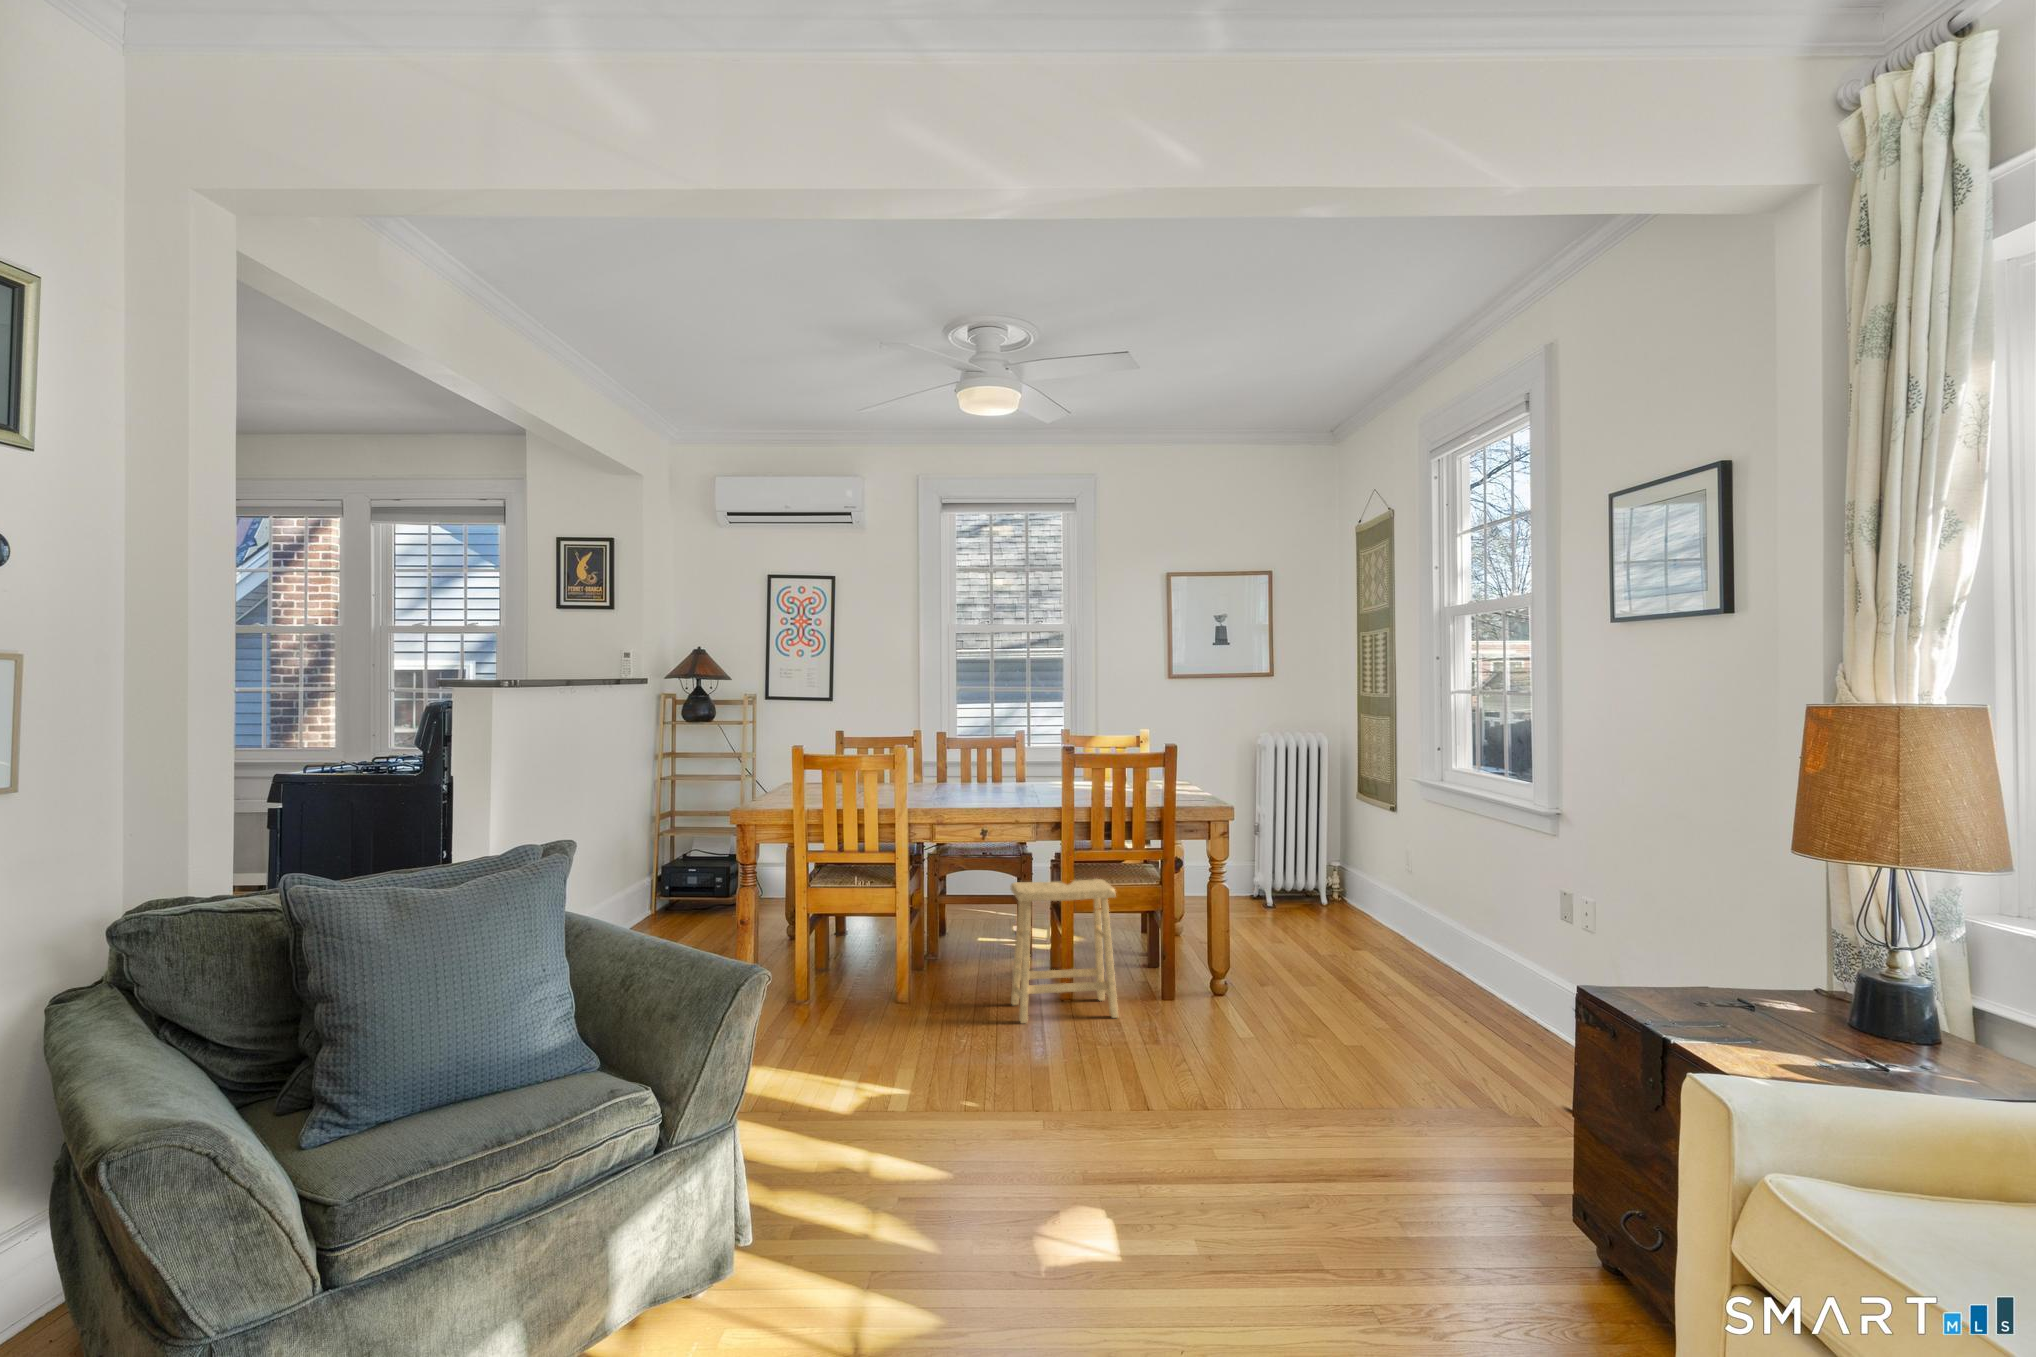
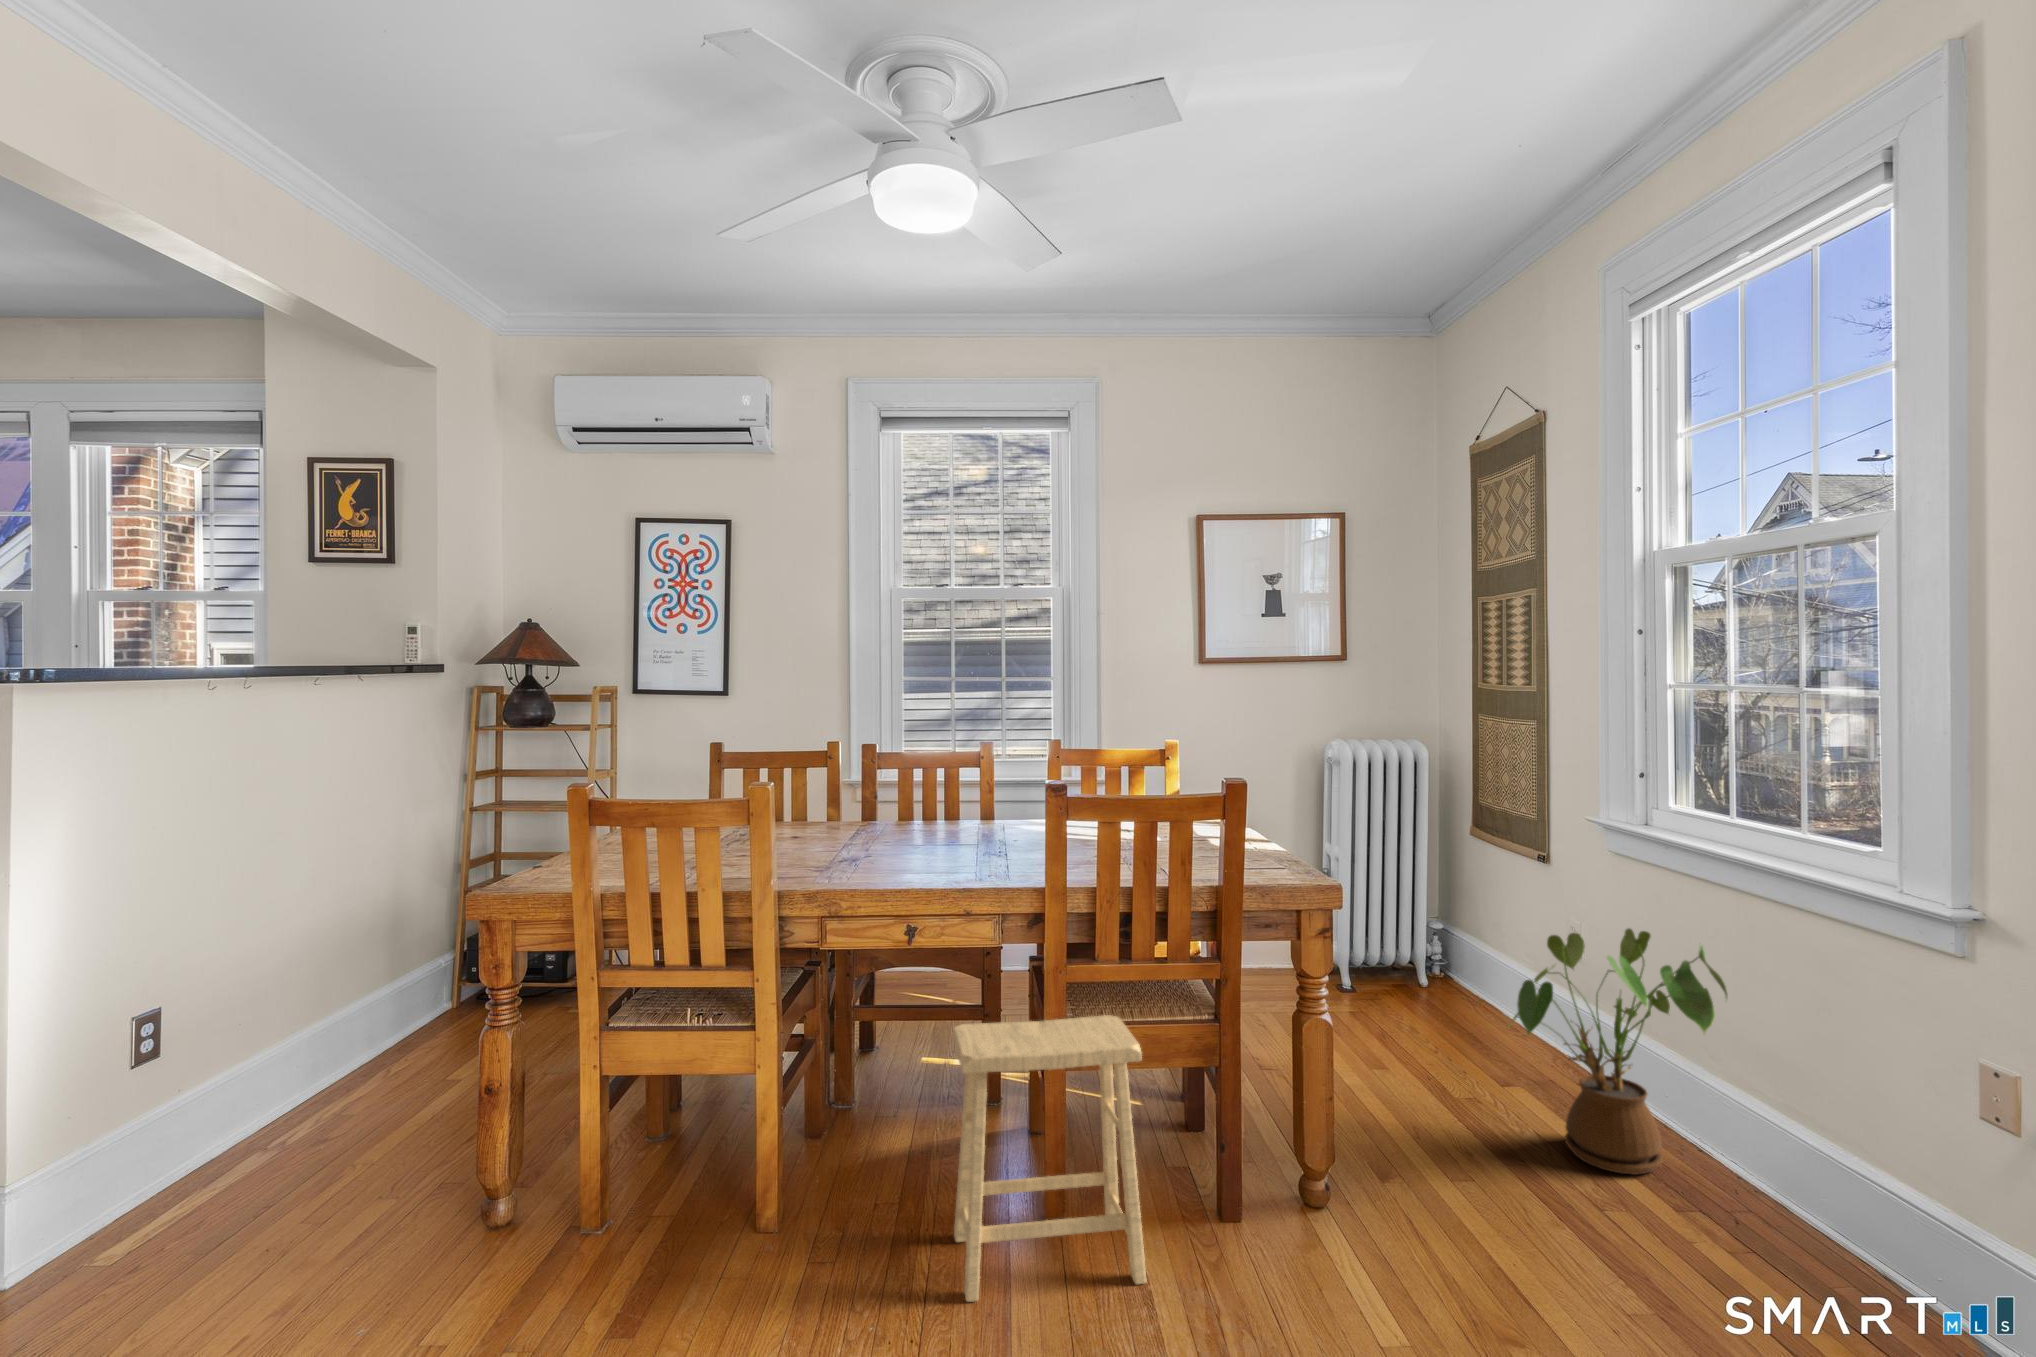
house plant: none [1343,838,1466,982] -> present [1510,928,1727,1175]

